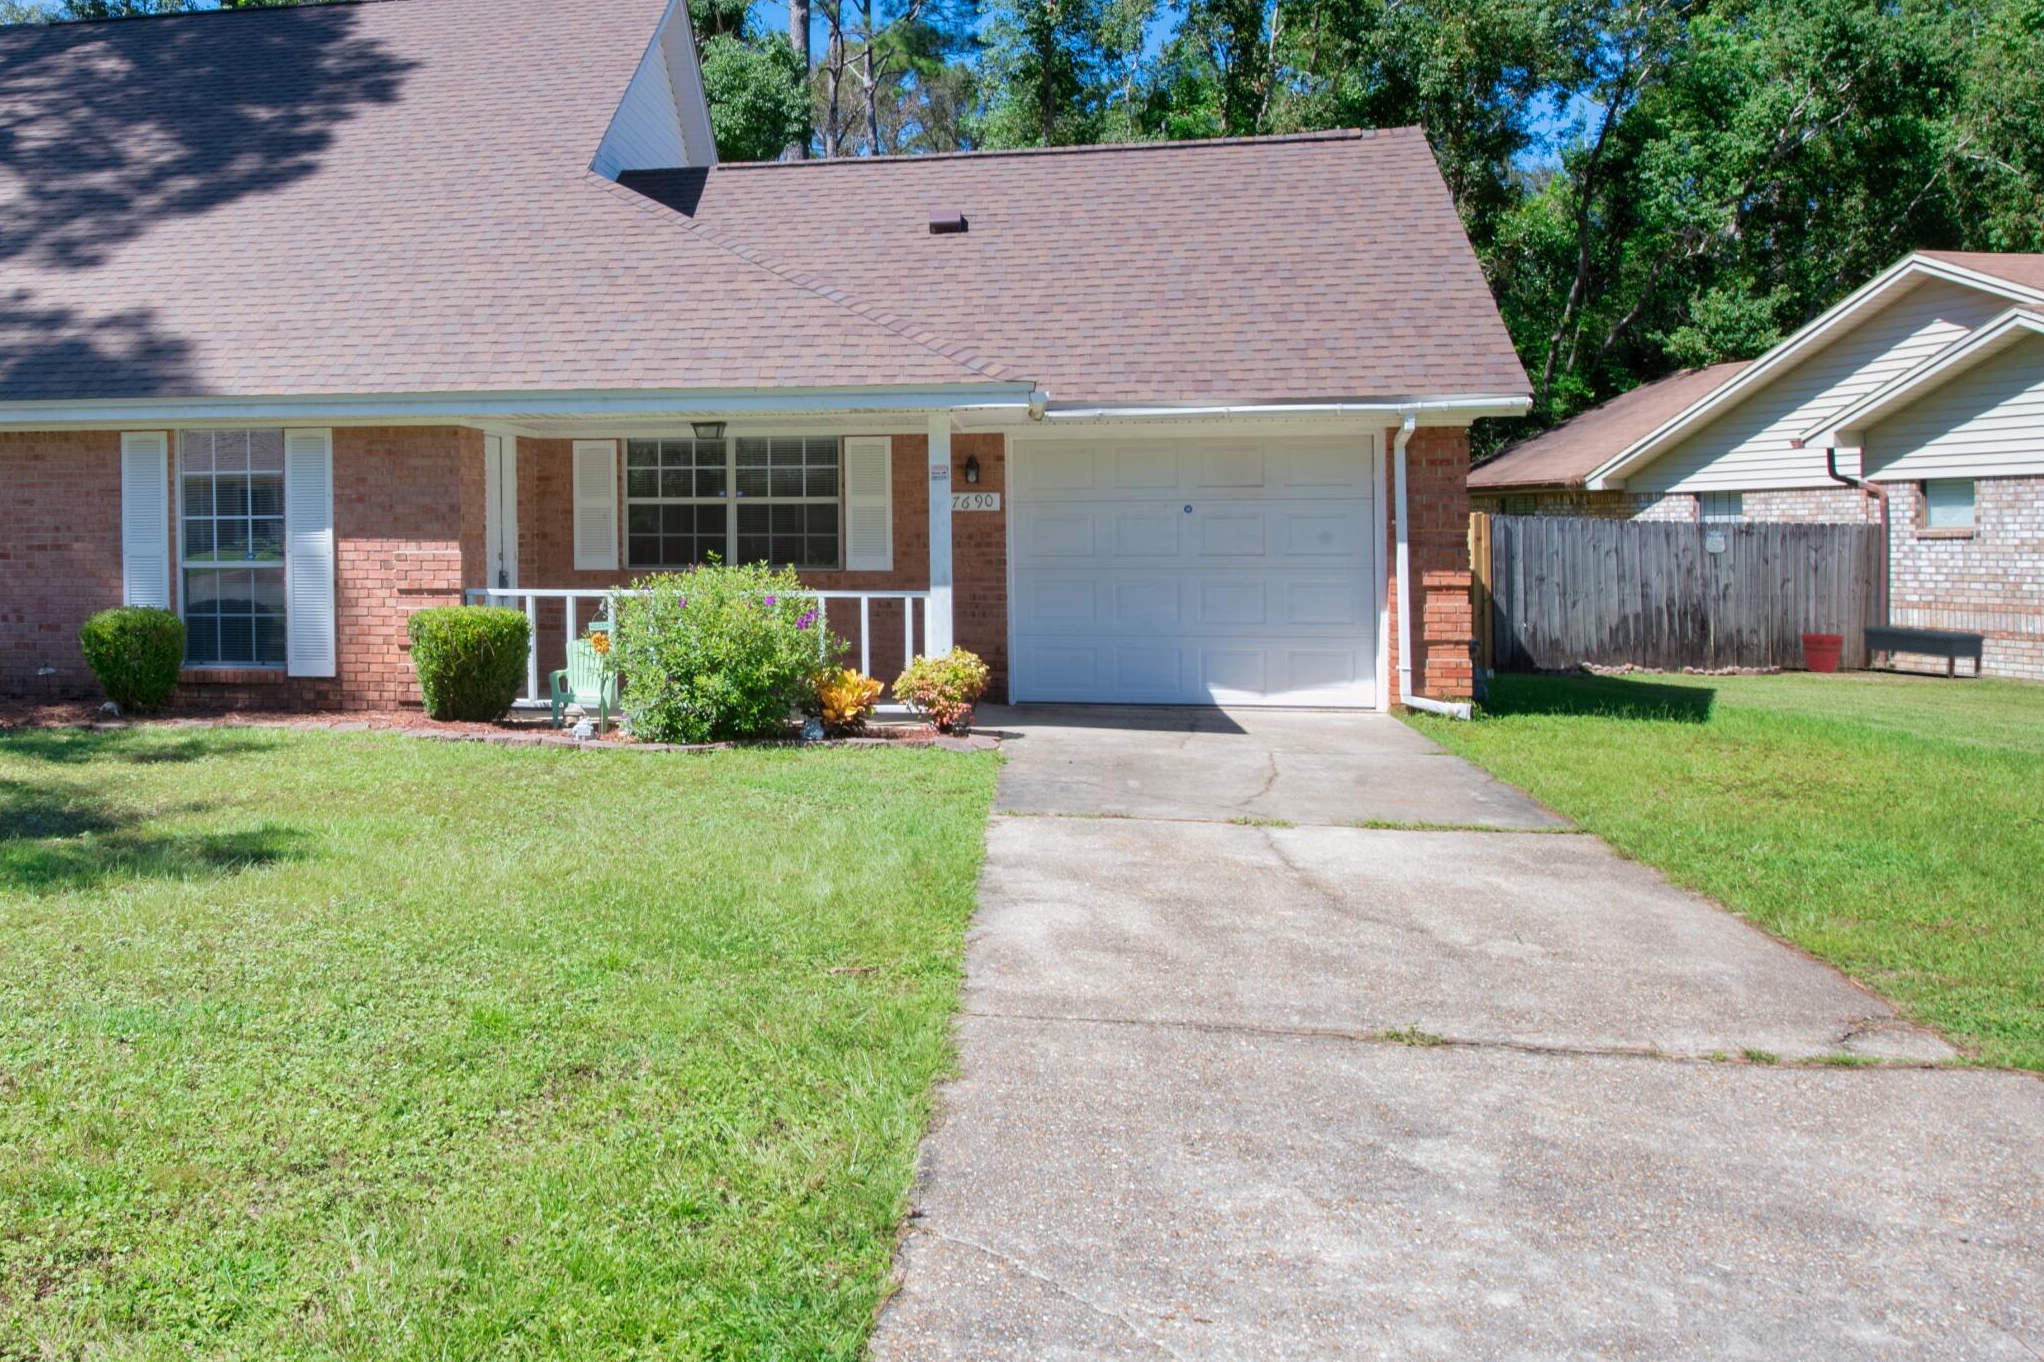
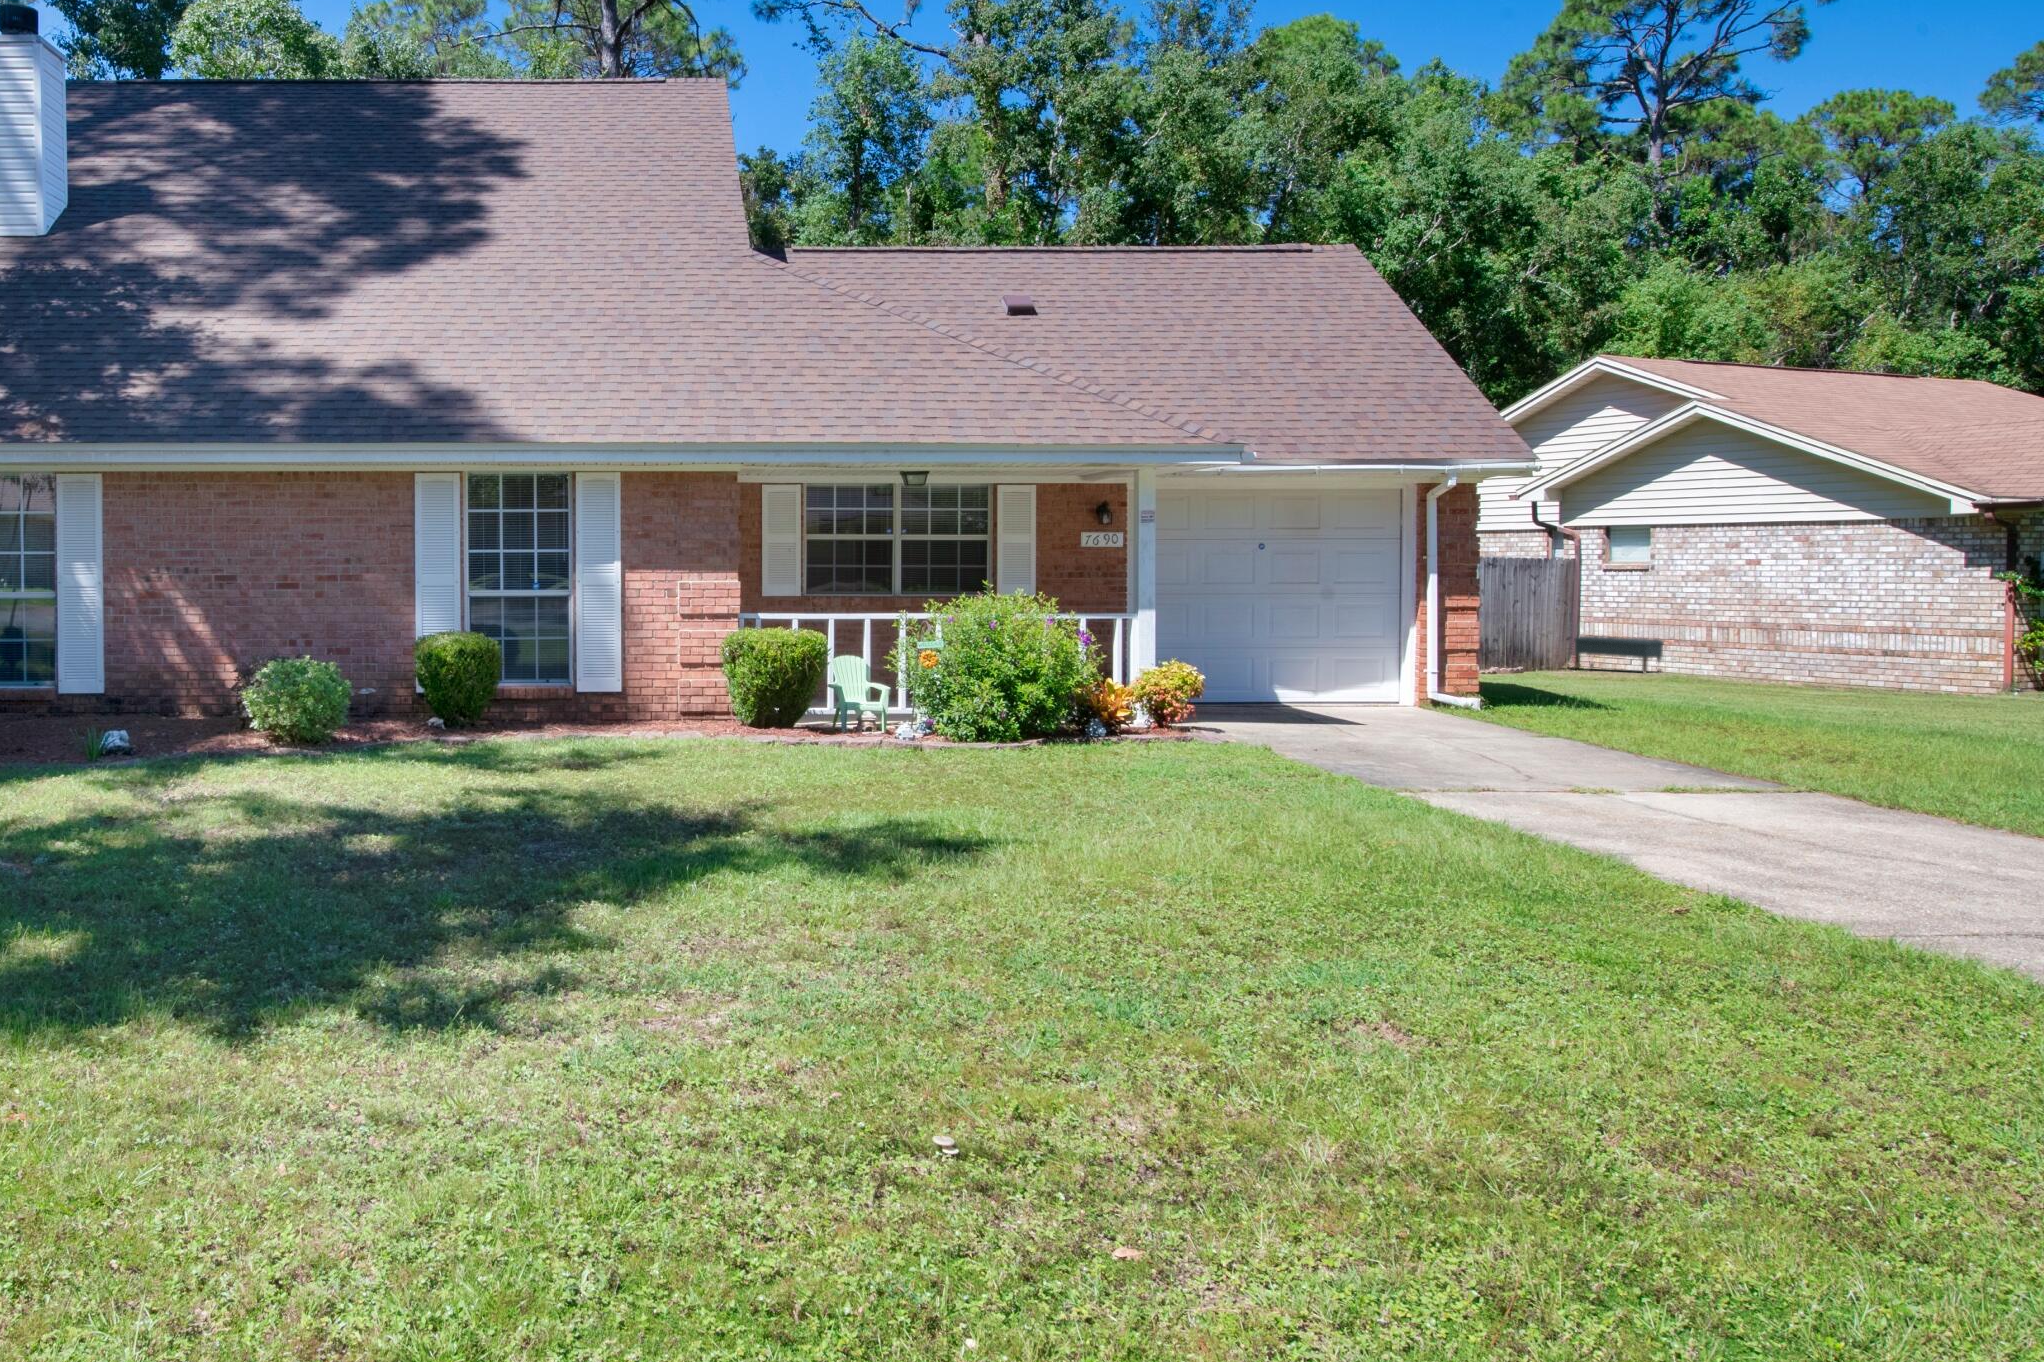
bucket: present [1801,633,1844,672] -> none [1536,643,1568,672]

